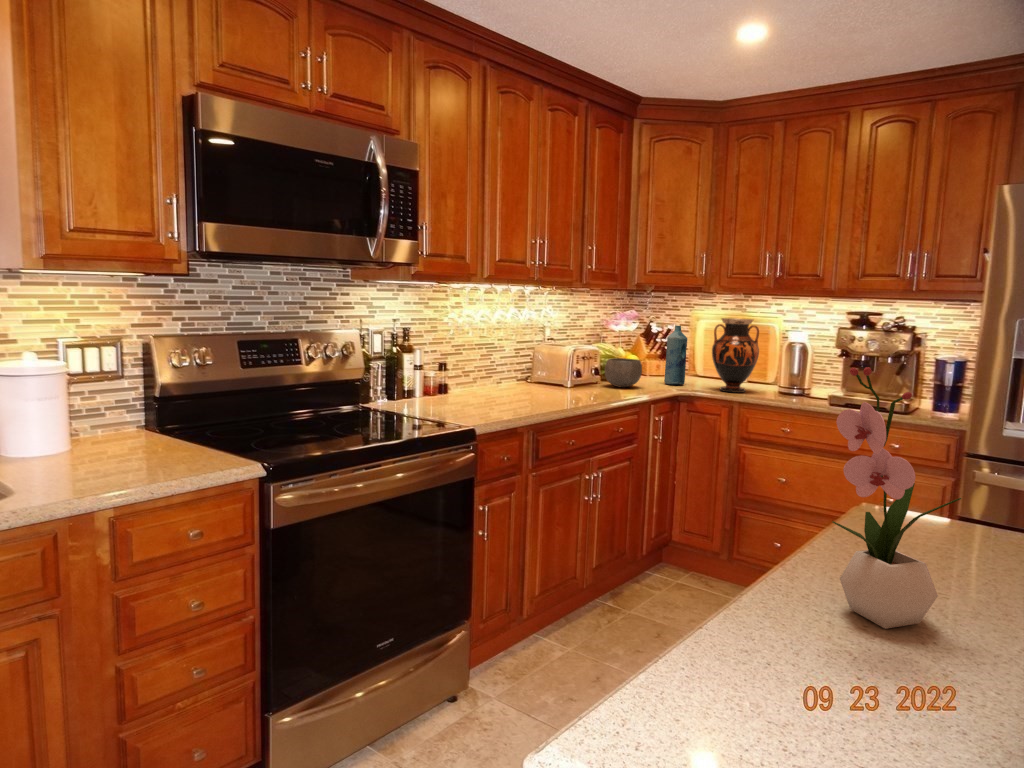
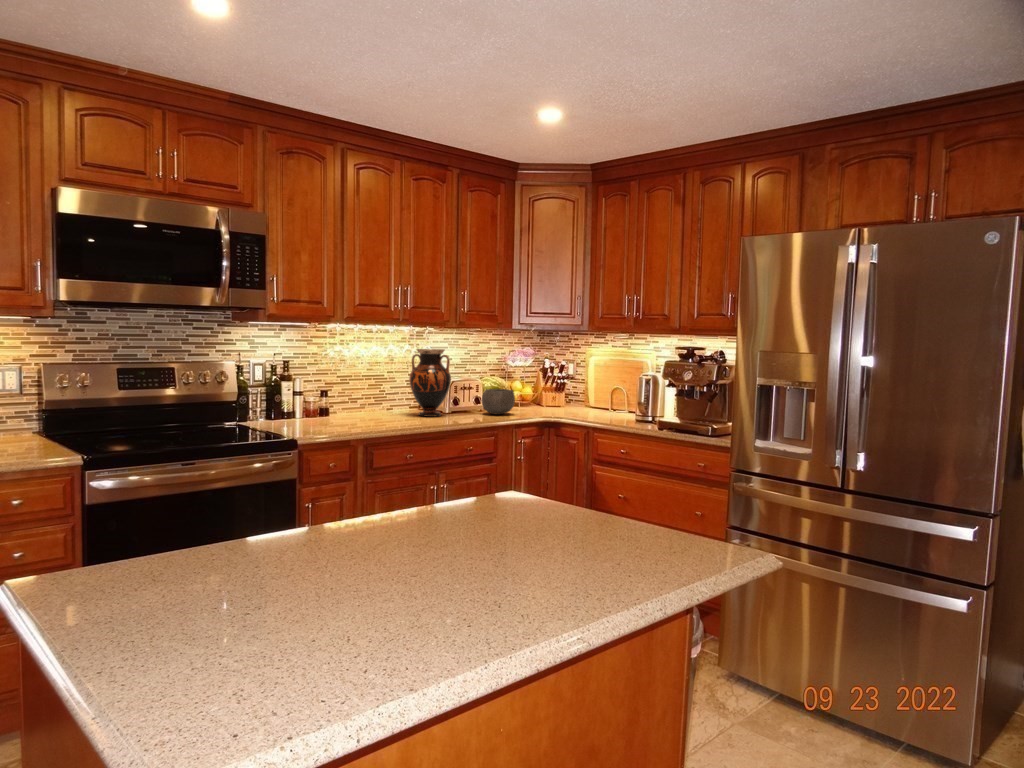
vase: present [712,318,759,393] -> present [409,349,451,417]
bottle: present [664,325,687,385] -> none [544,360,563,413]
flower arrangement: present [832,367,961,629] -> none [303,369,373,544]

